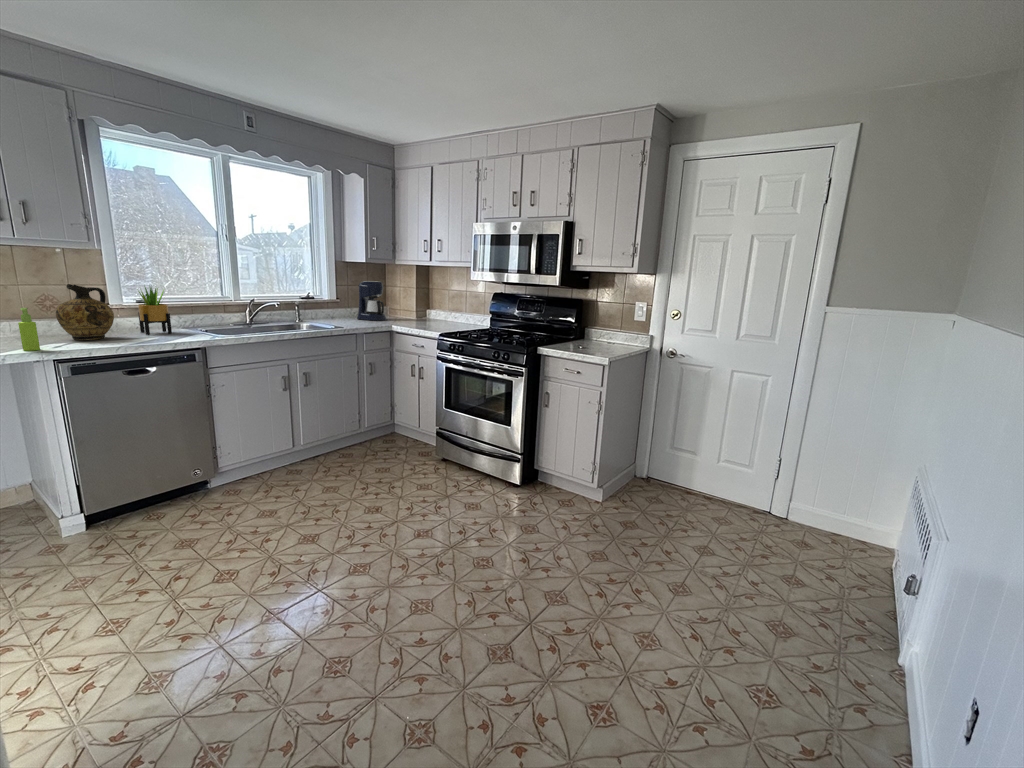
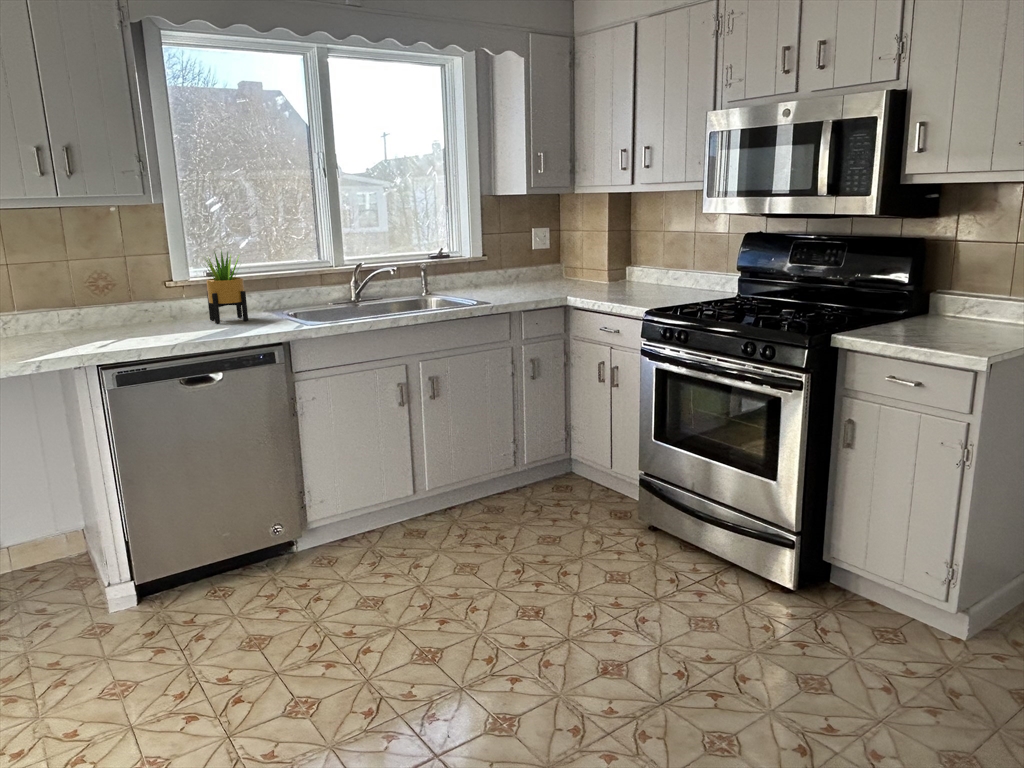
coffee maker: present [357,281,387,321] -> none [512,224,559,289]
ceramic jug: present [56,284,114,340] -> none [106,256,175,334]
soap dispenser: present [18,308,40,351] -> none [58,293,83,352]

